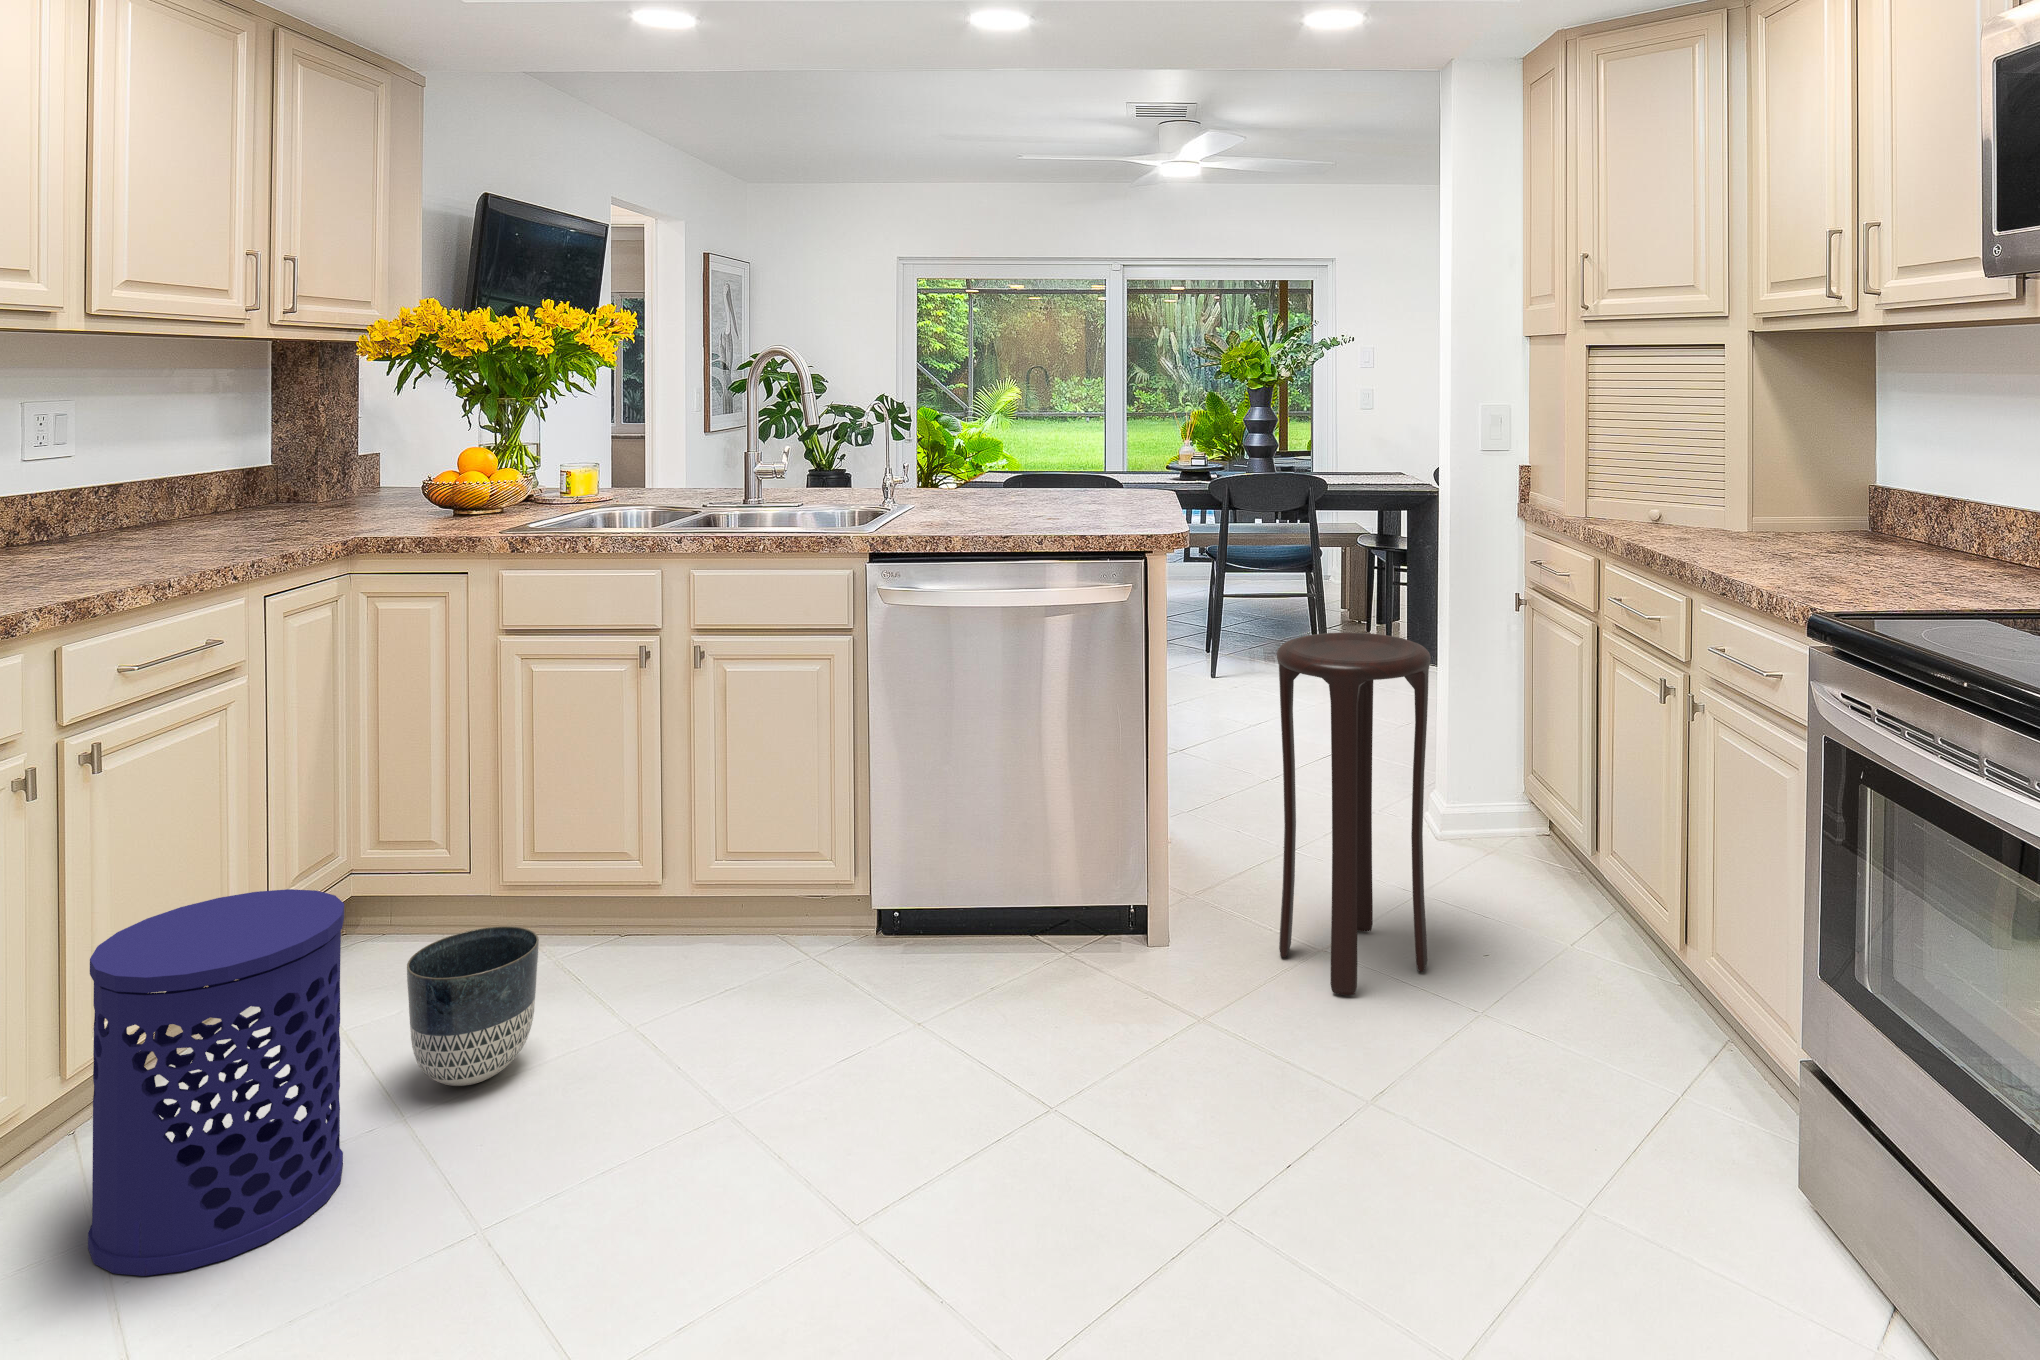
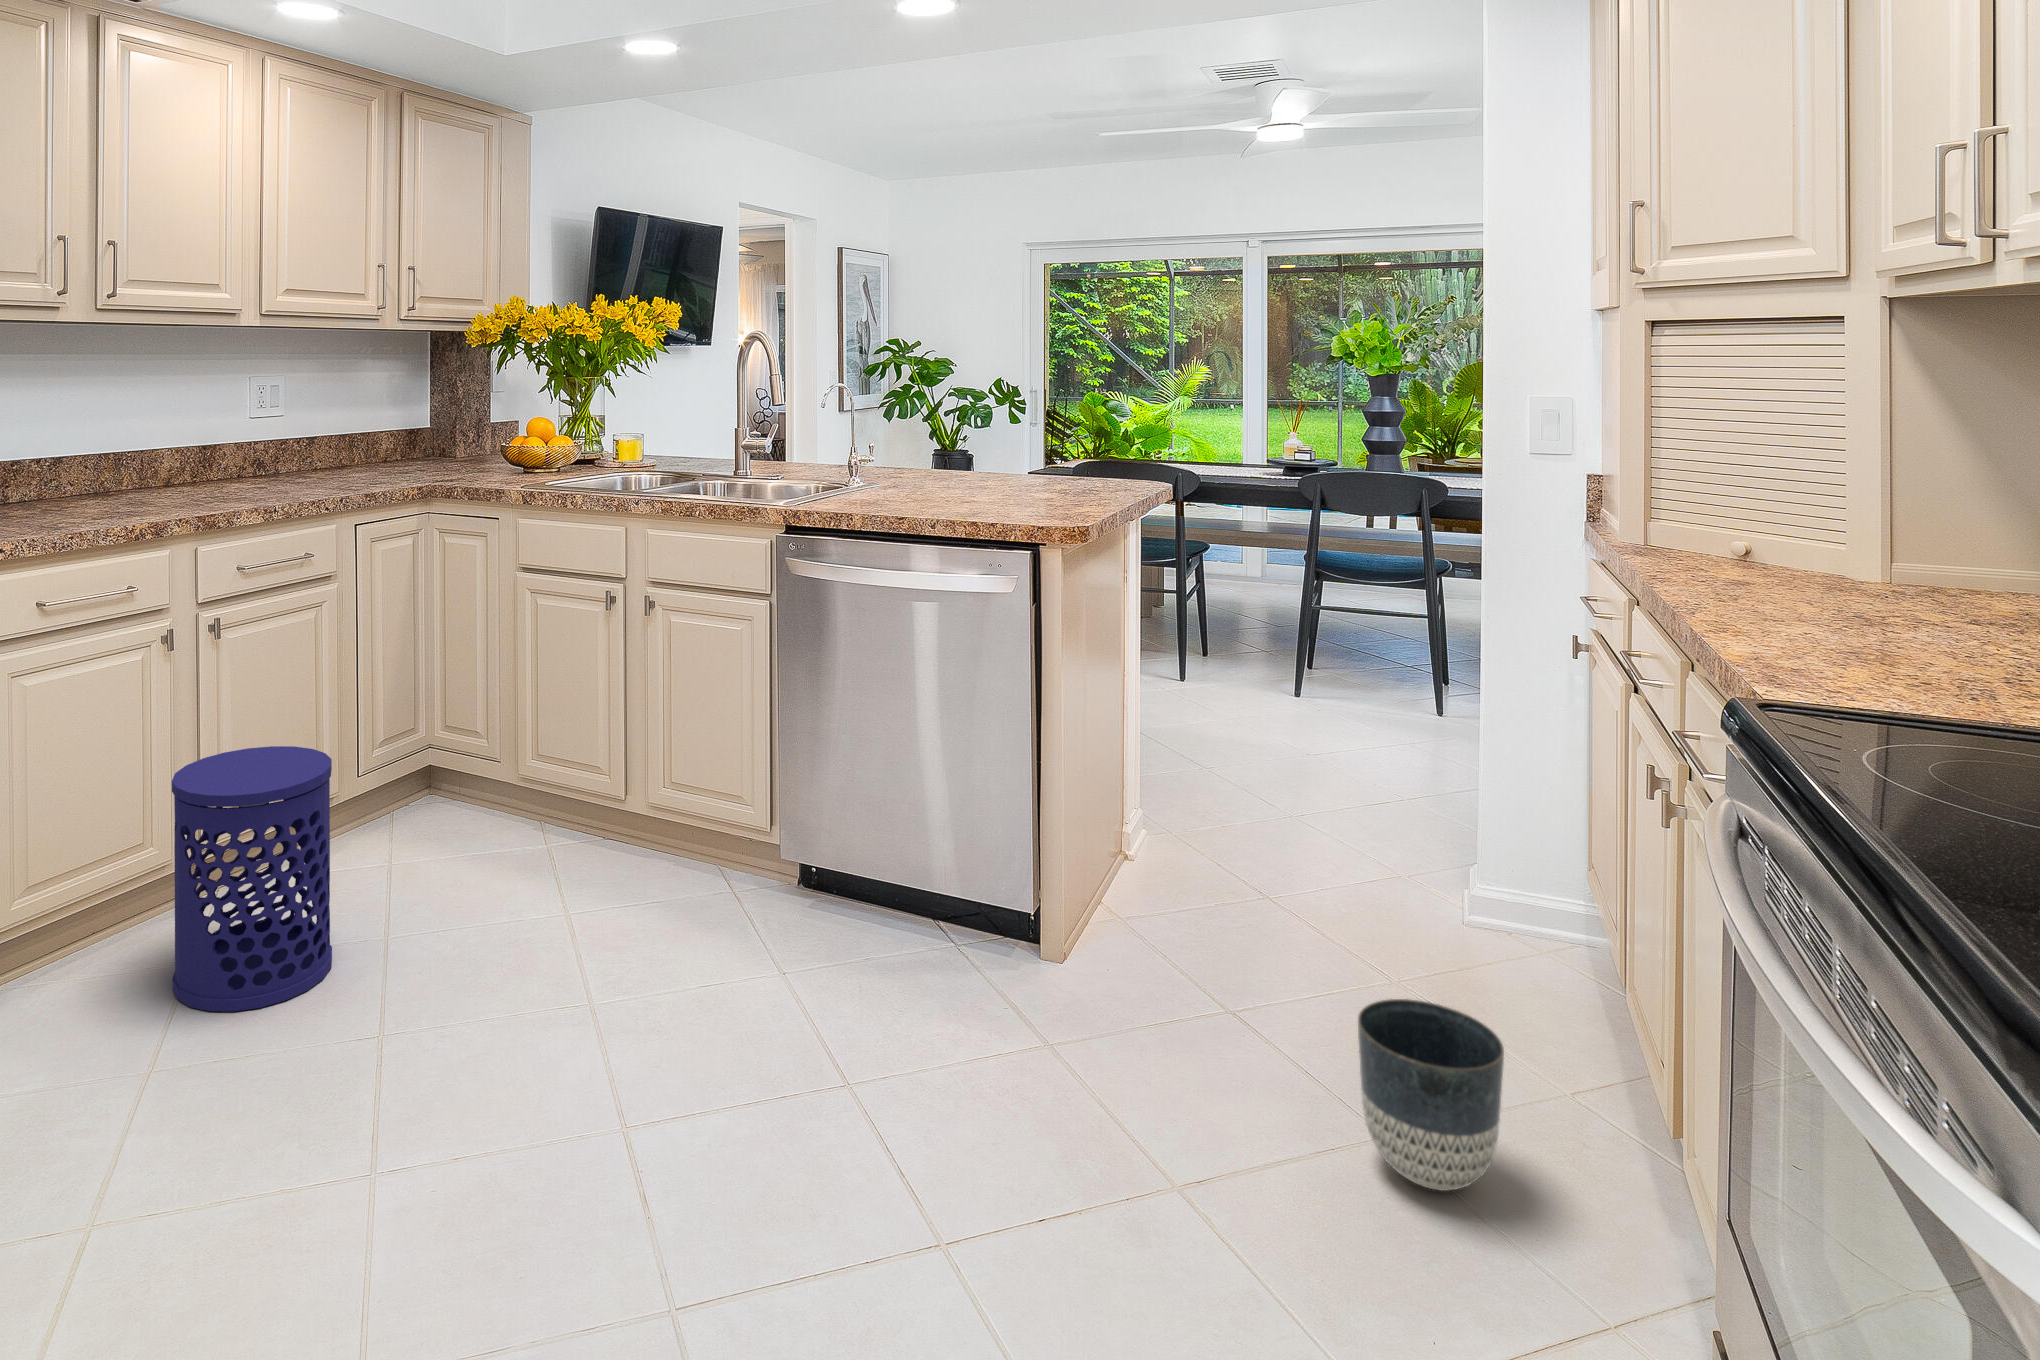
stool: present [1276,633,1431,995] -> none [1157,655,1345,1070]
planter: present [407,926,539,1086] -> present [1358,999,1504,1191]

